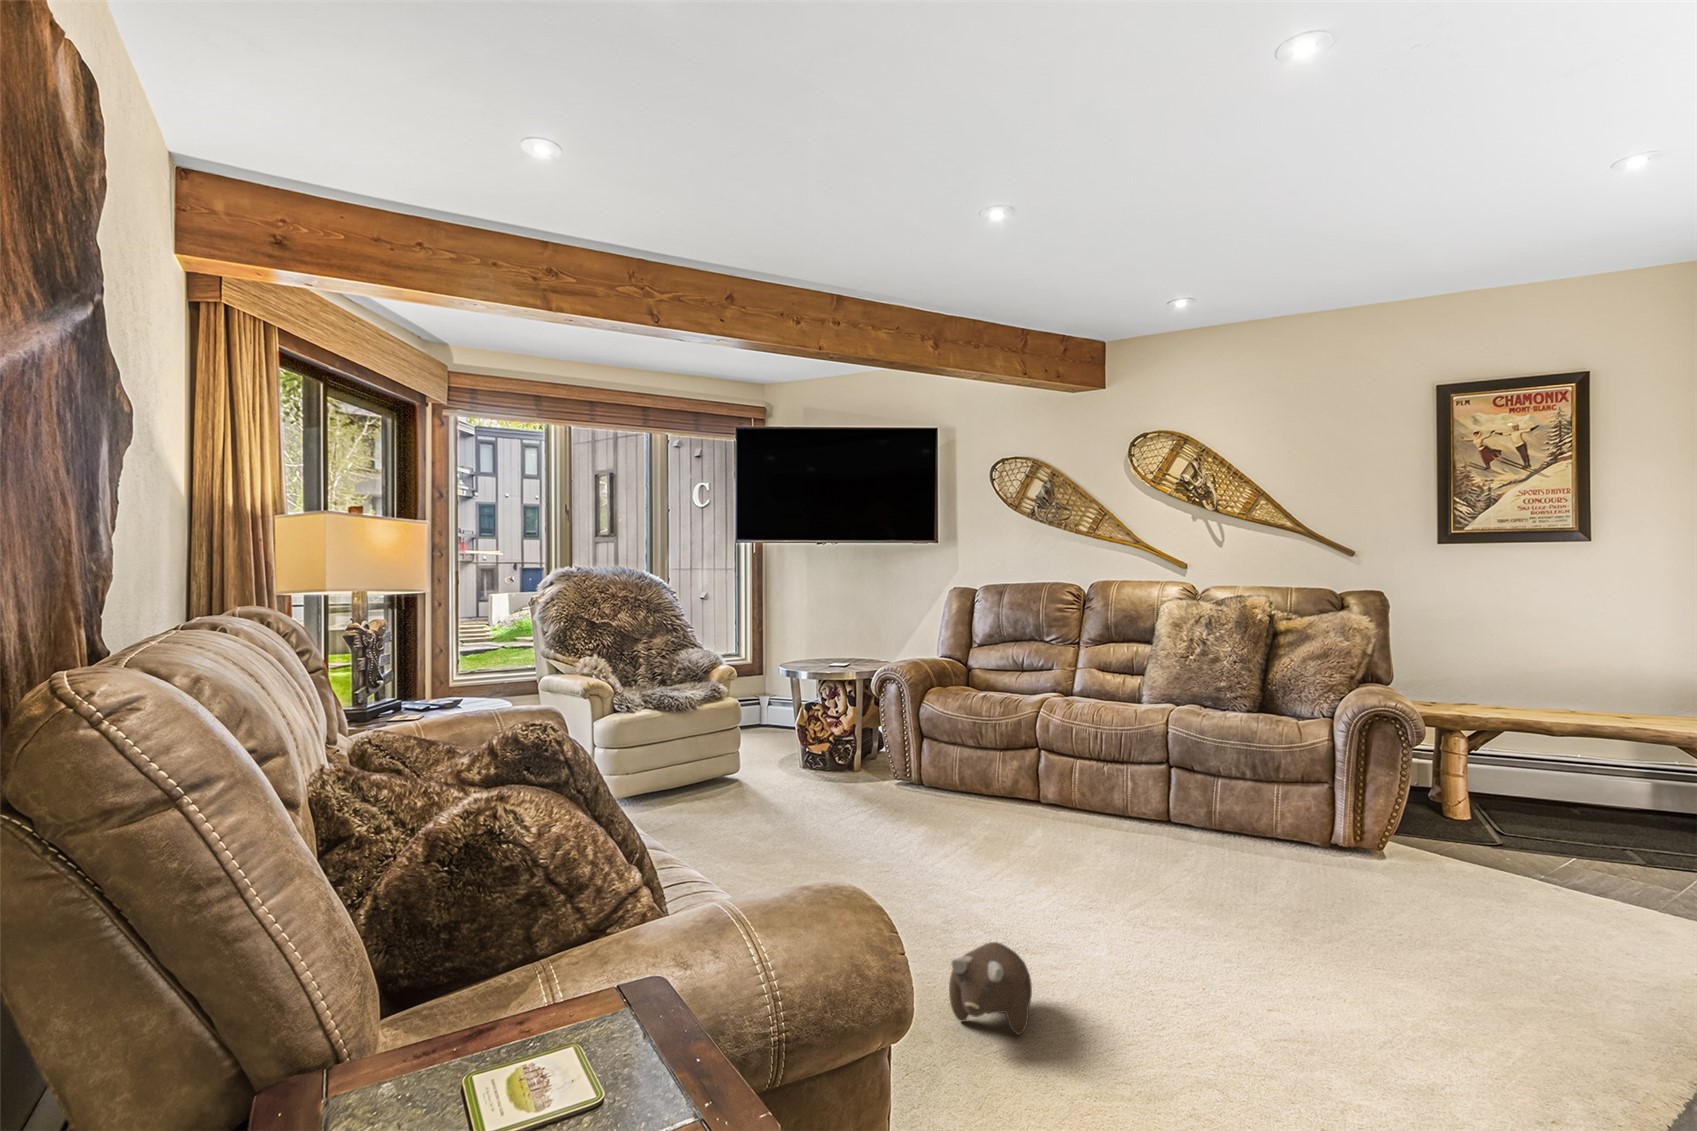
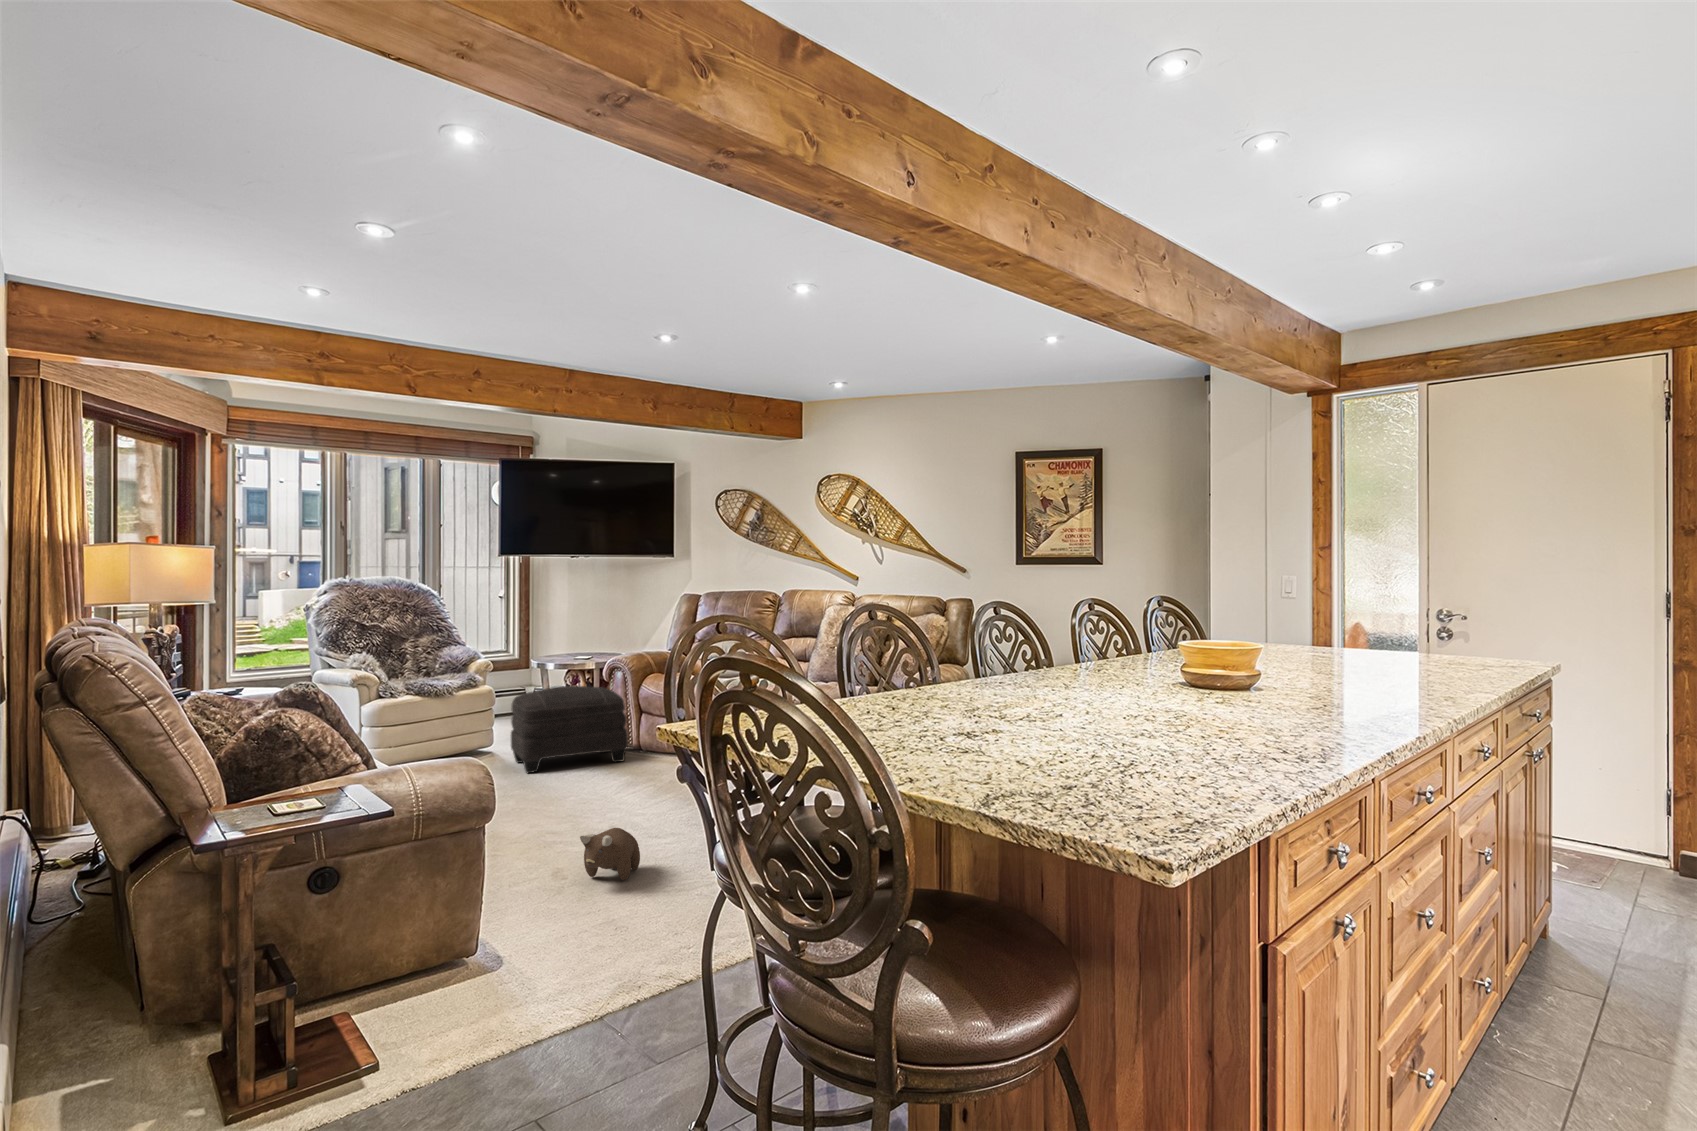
ottoman: none [765,701,911,814] -> present [511,685,628,773]

